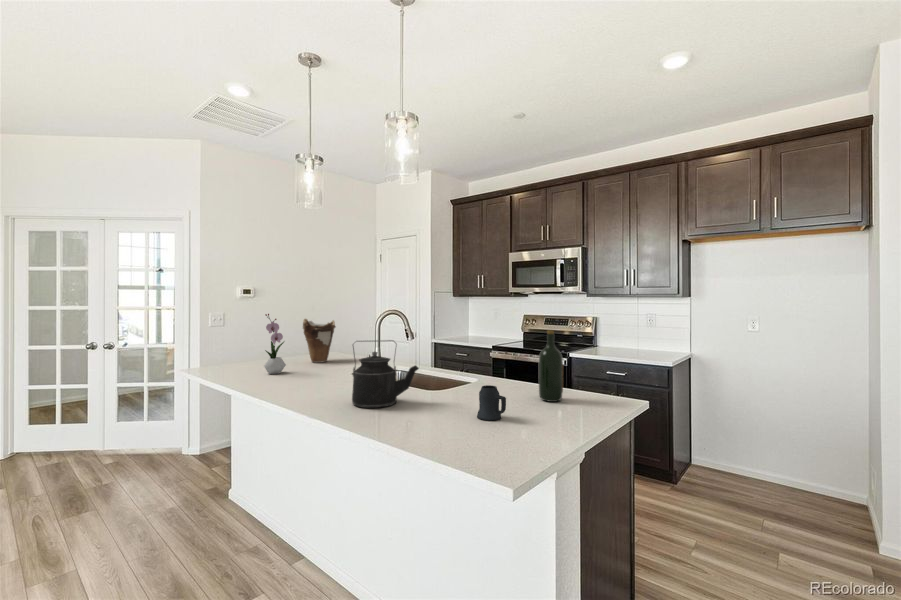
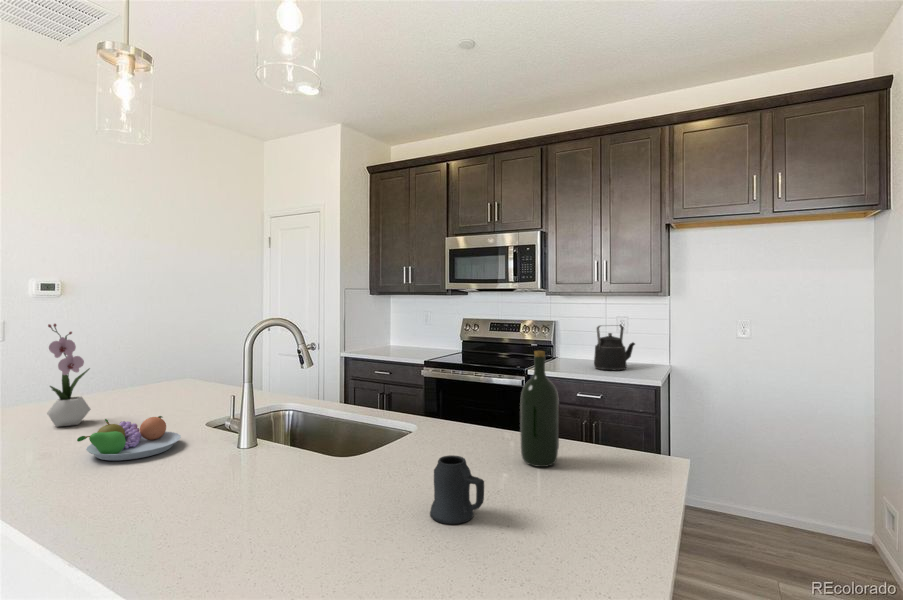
vase: present [303,319,336,363] -> none [129,329,189,399]
kettle: present [352,340,419,408] -> present [594,325,635,370]
fruit bowl: none [289,367,339,389] -> present [77,416,181,461]

